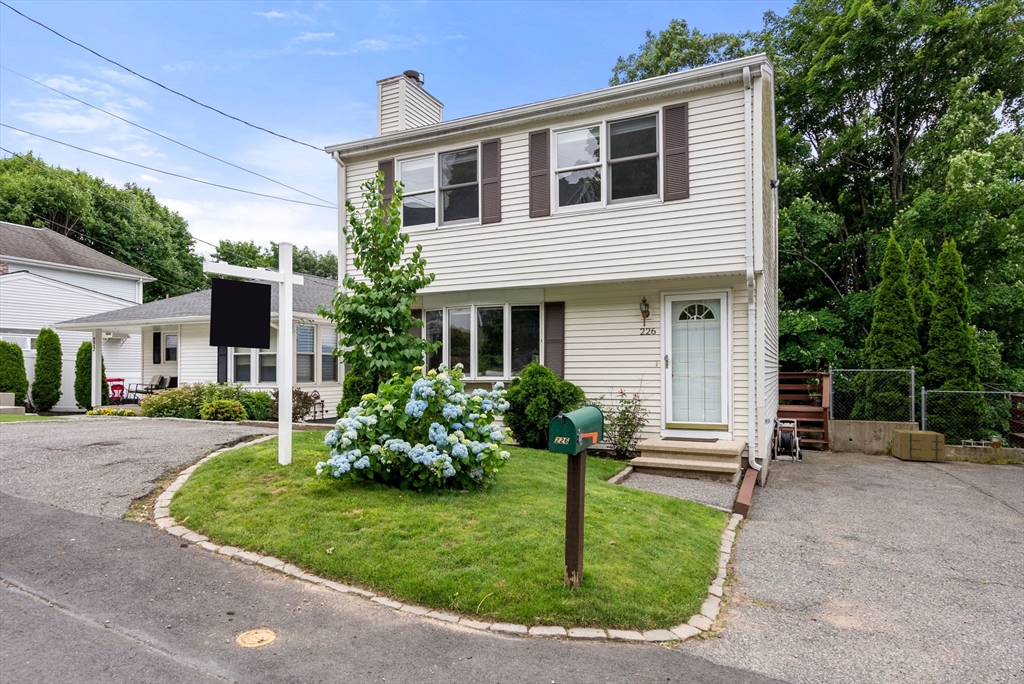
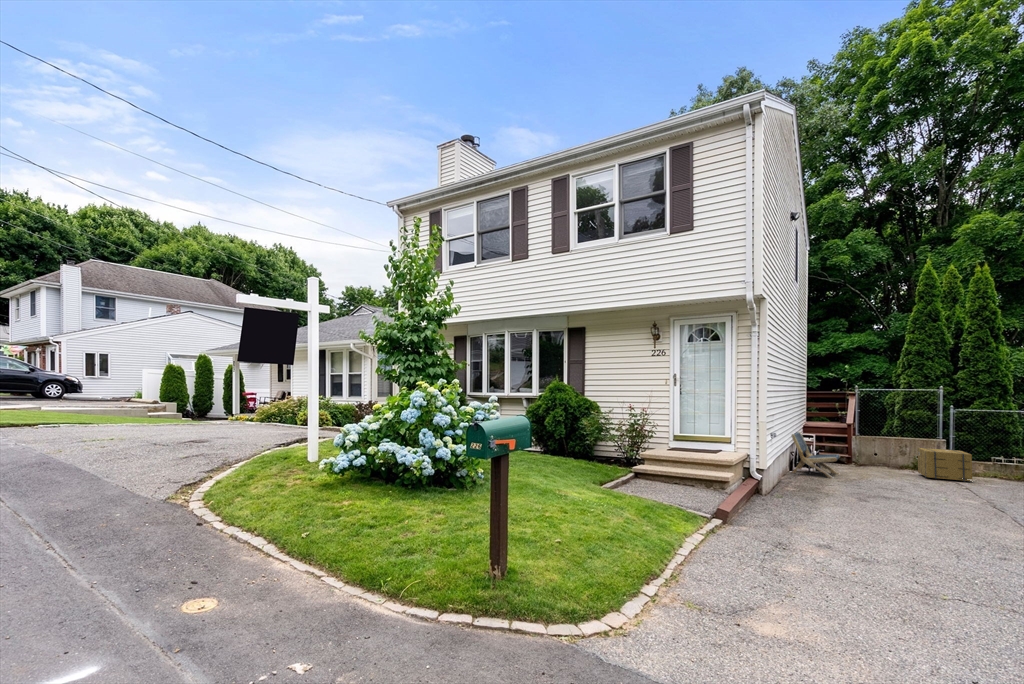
lounge chair: none [774,415,822,464] -> present [792,432,840,478]

